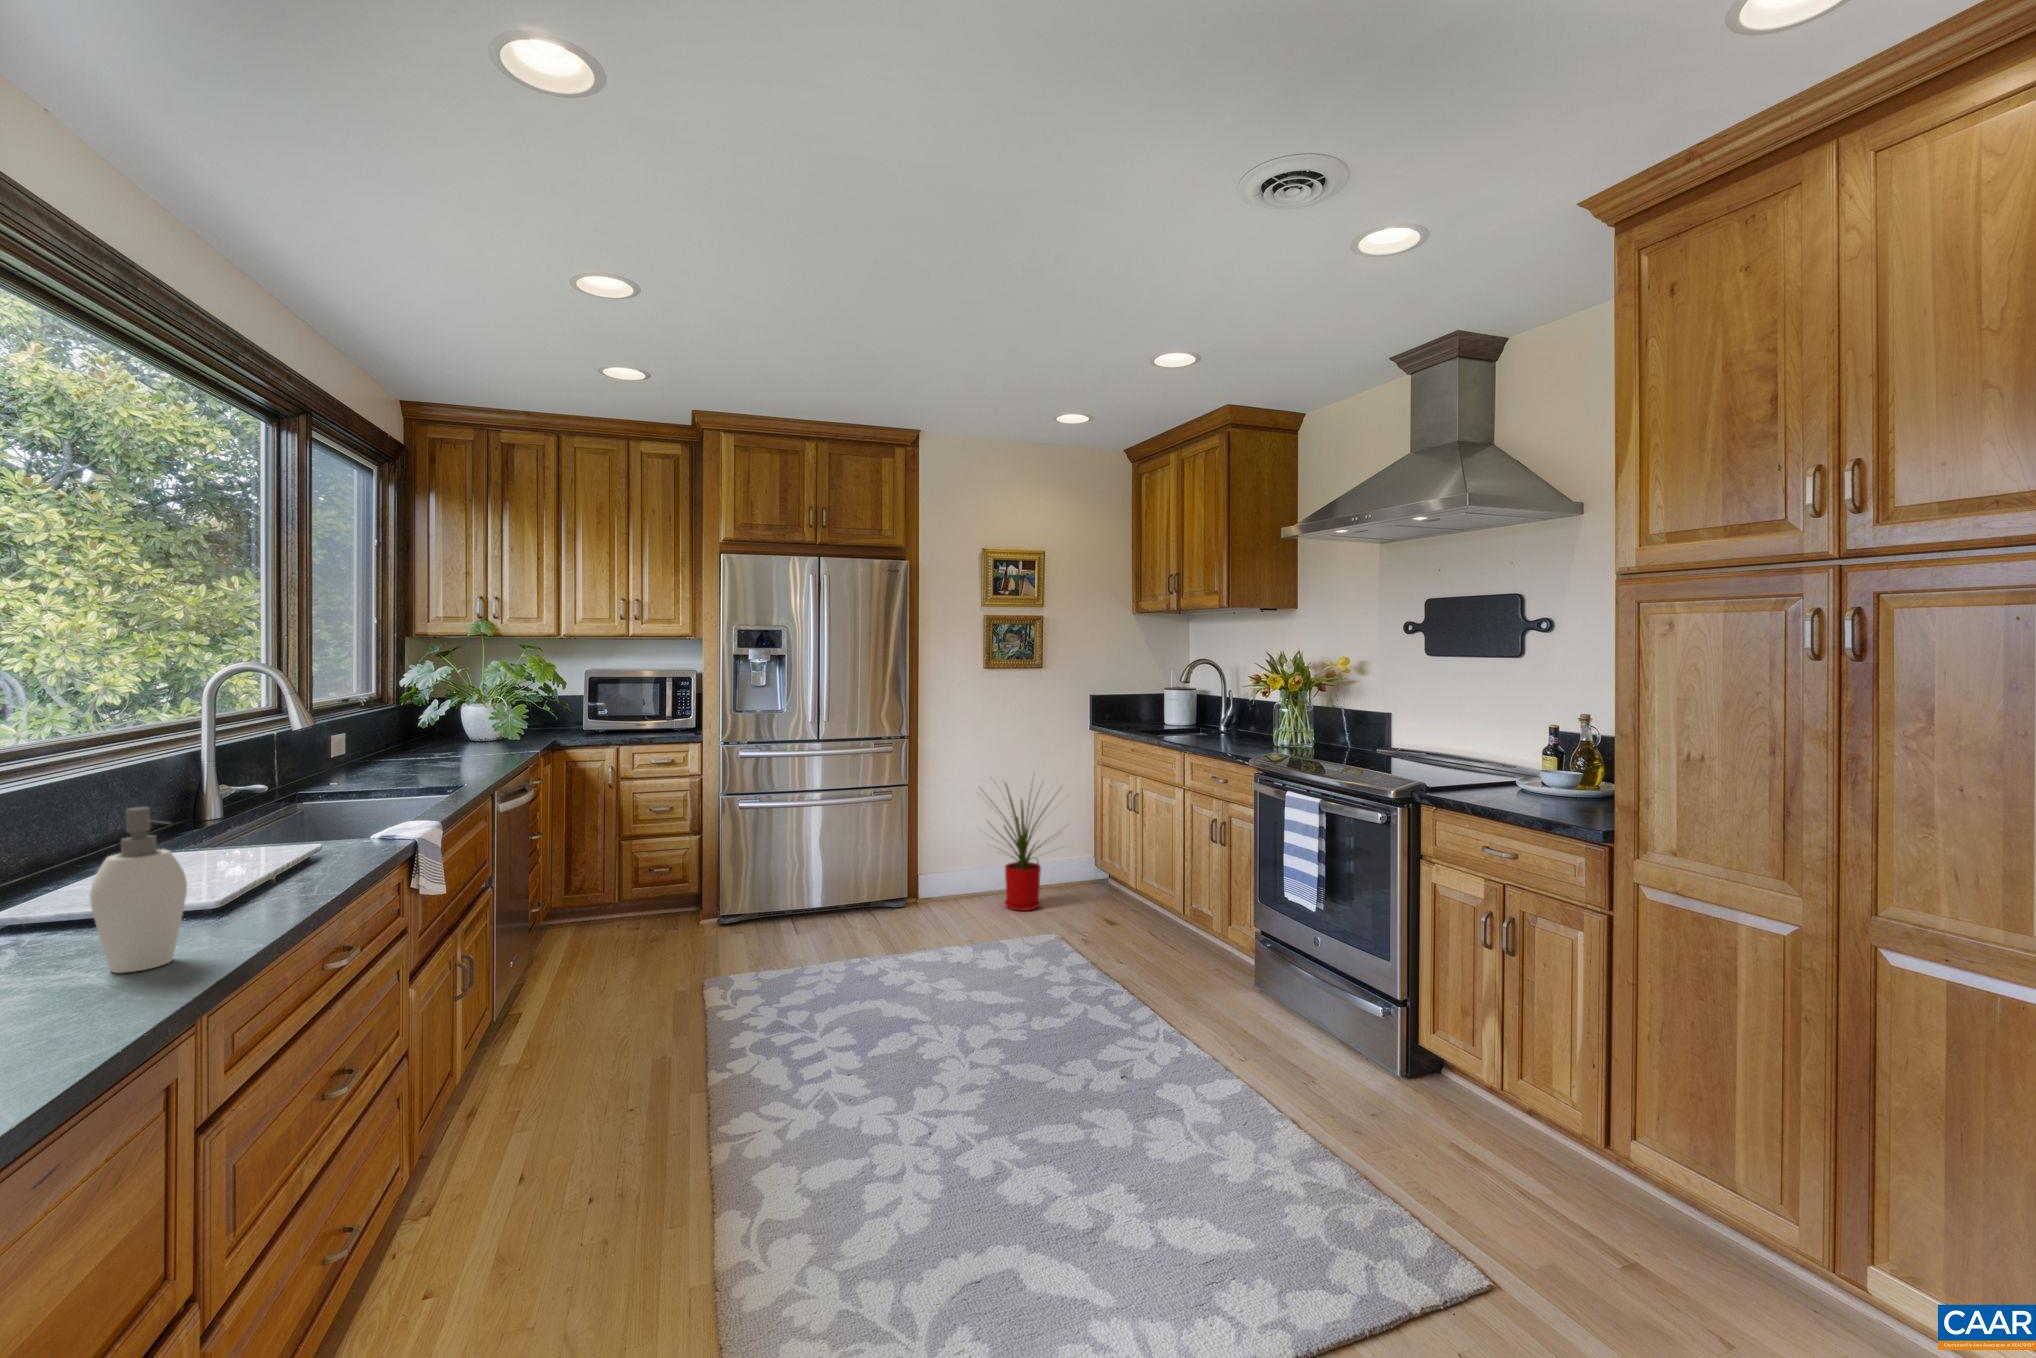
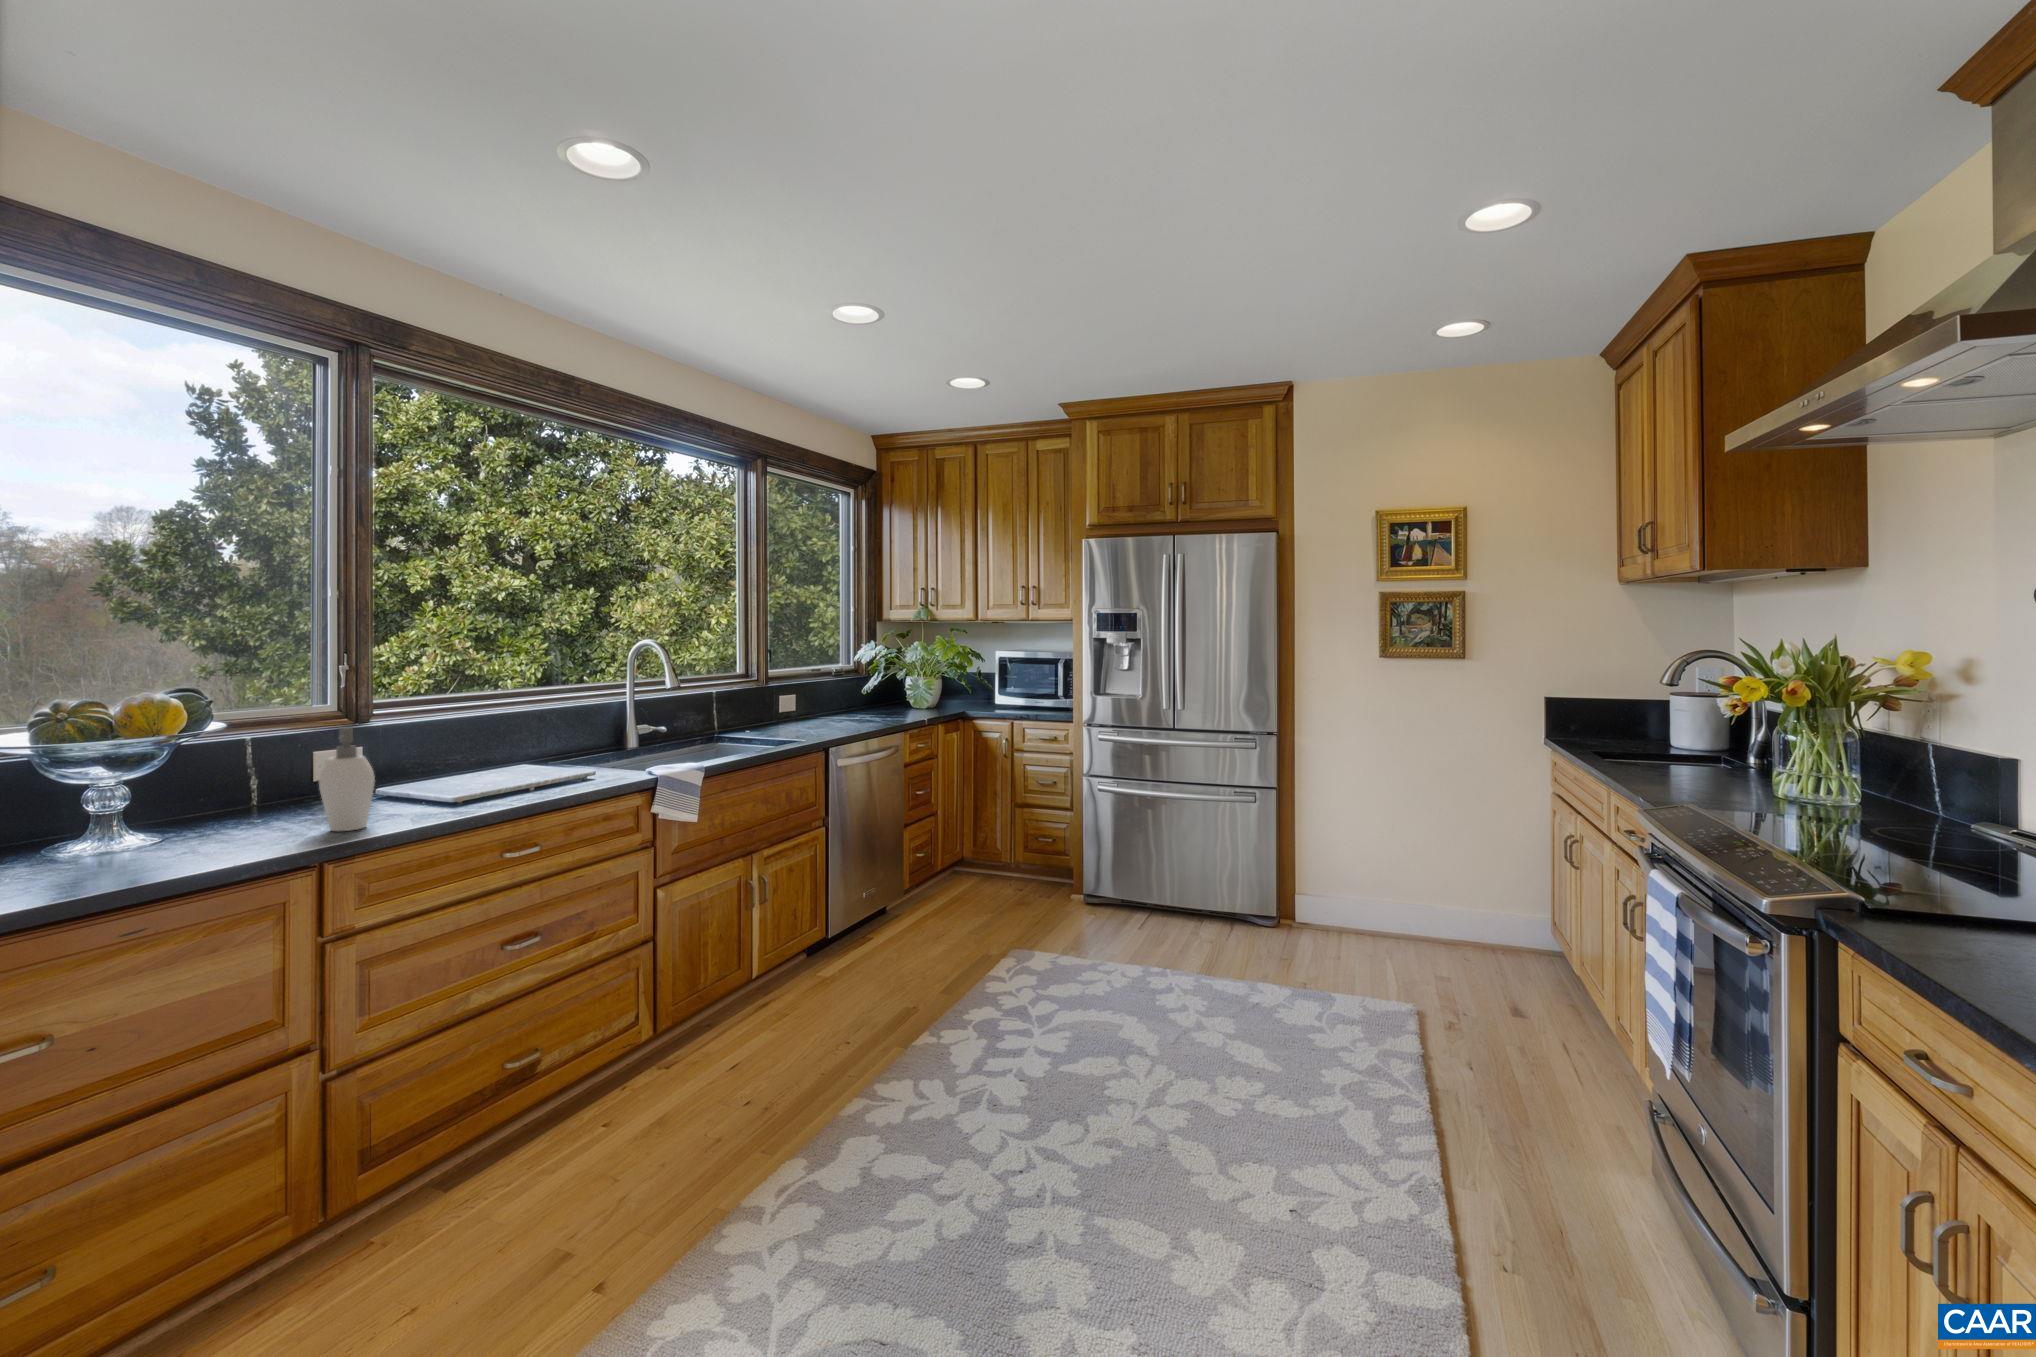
house plant: present [985,784,1054,911] -> none [1343,784,1478,957]

